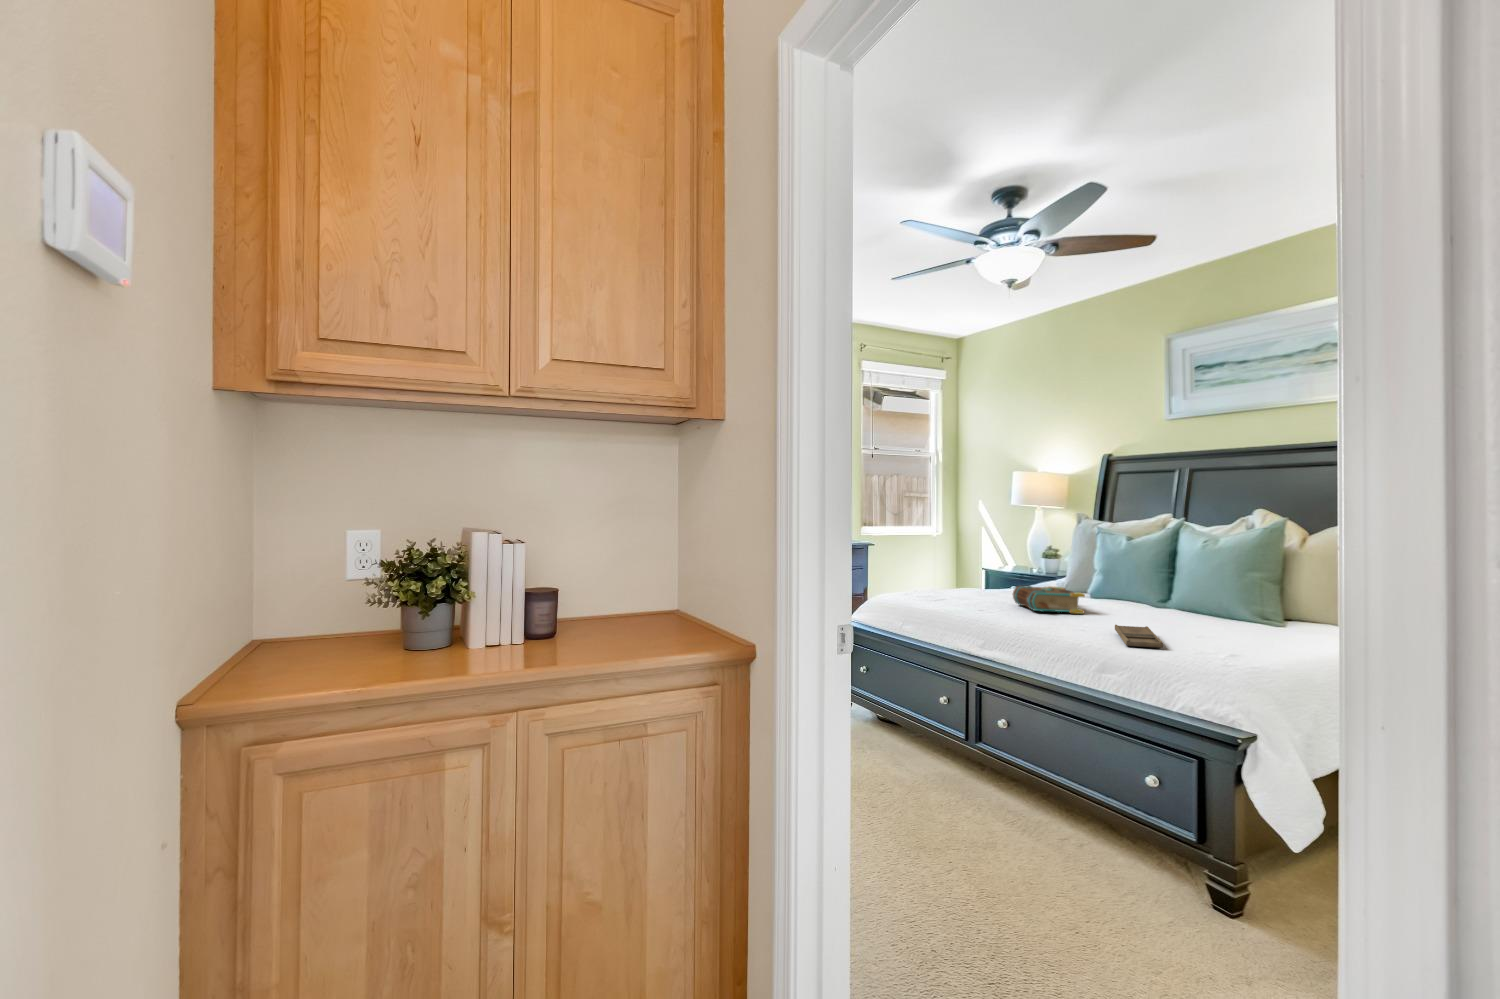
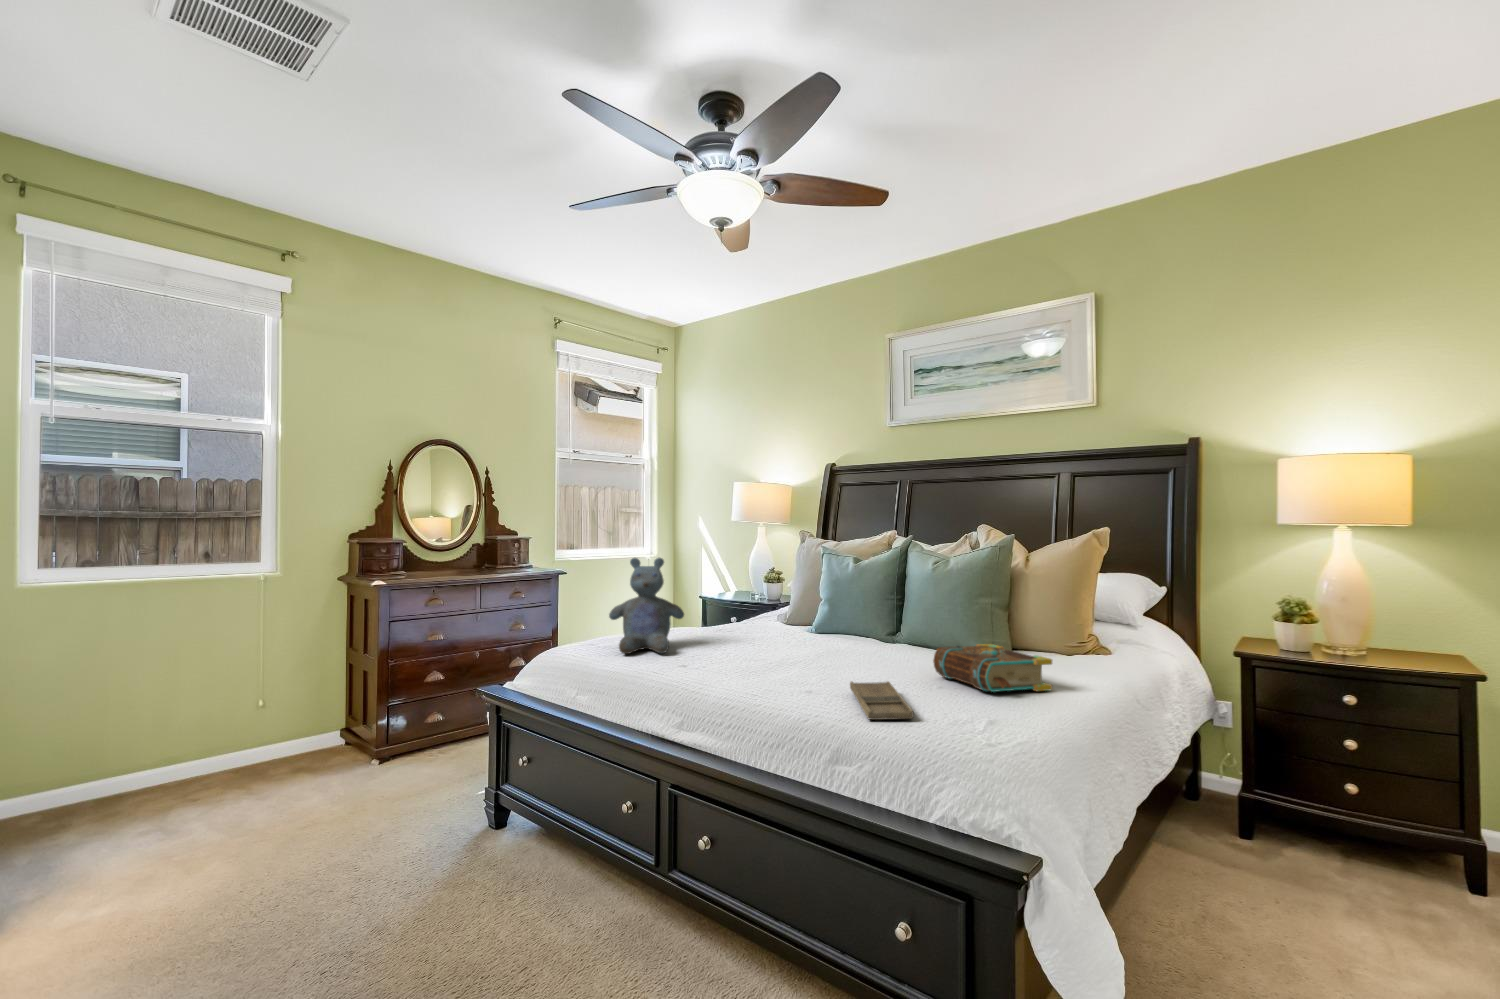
stuffed bear: none [922,533,979,603] -> present [609,558,684,654]
book: present [1013,586,1085,614] -> present [933,644,1052,692]

